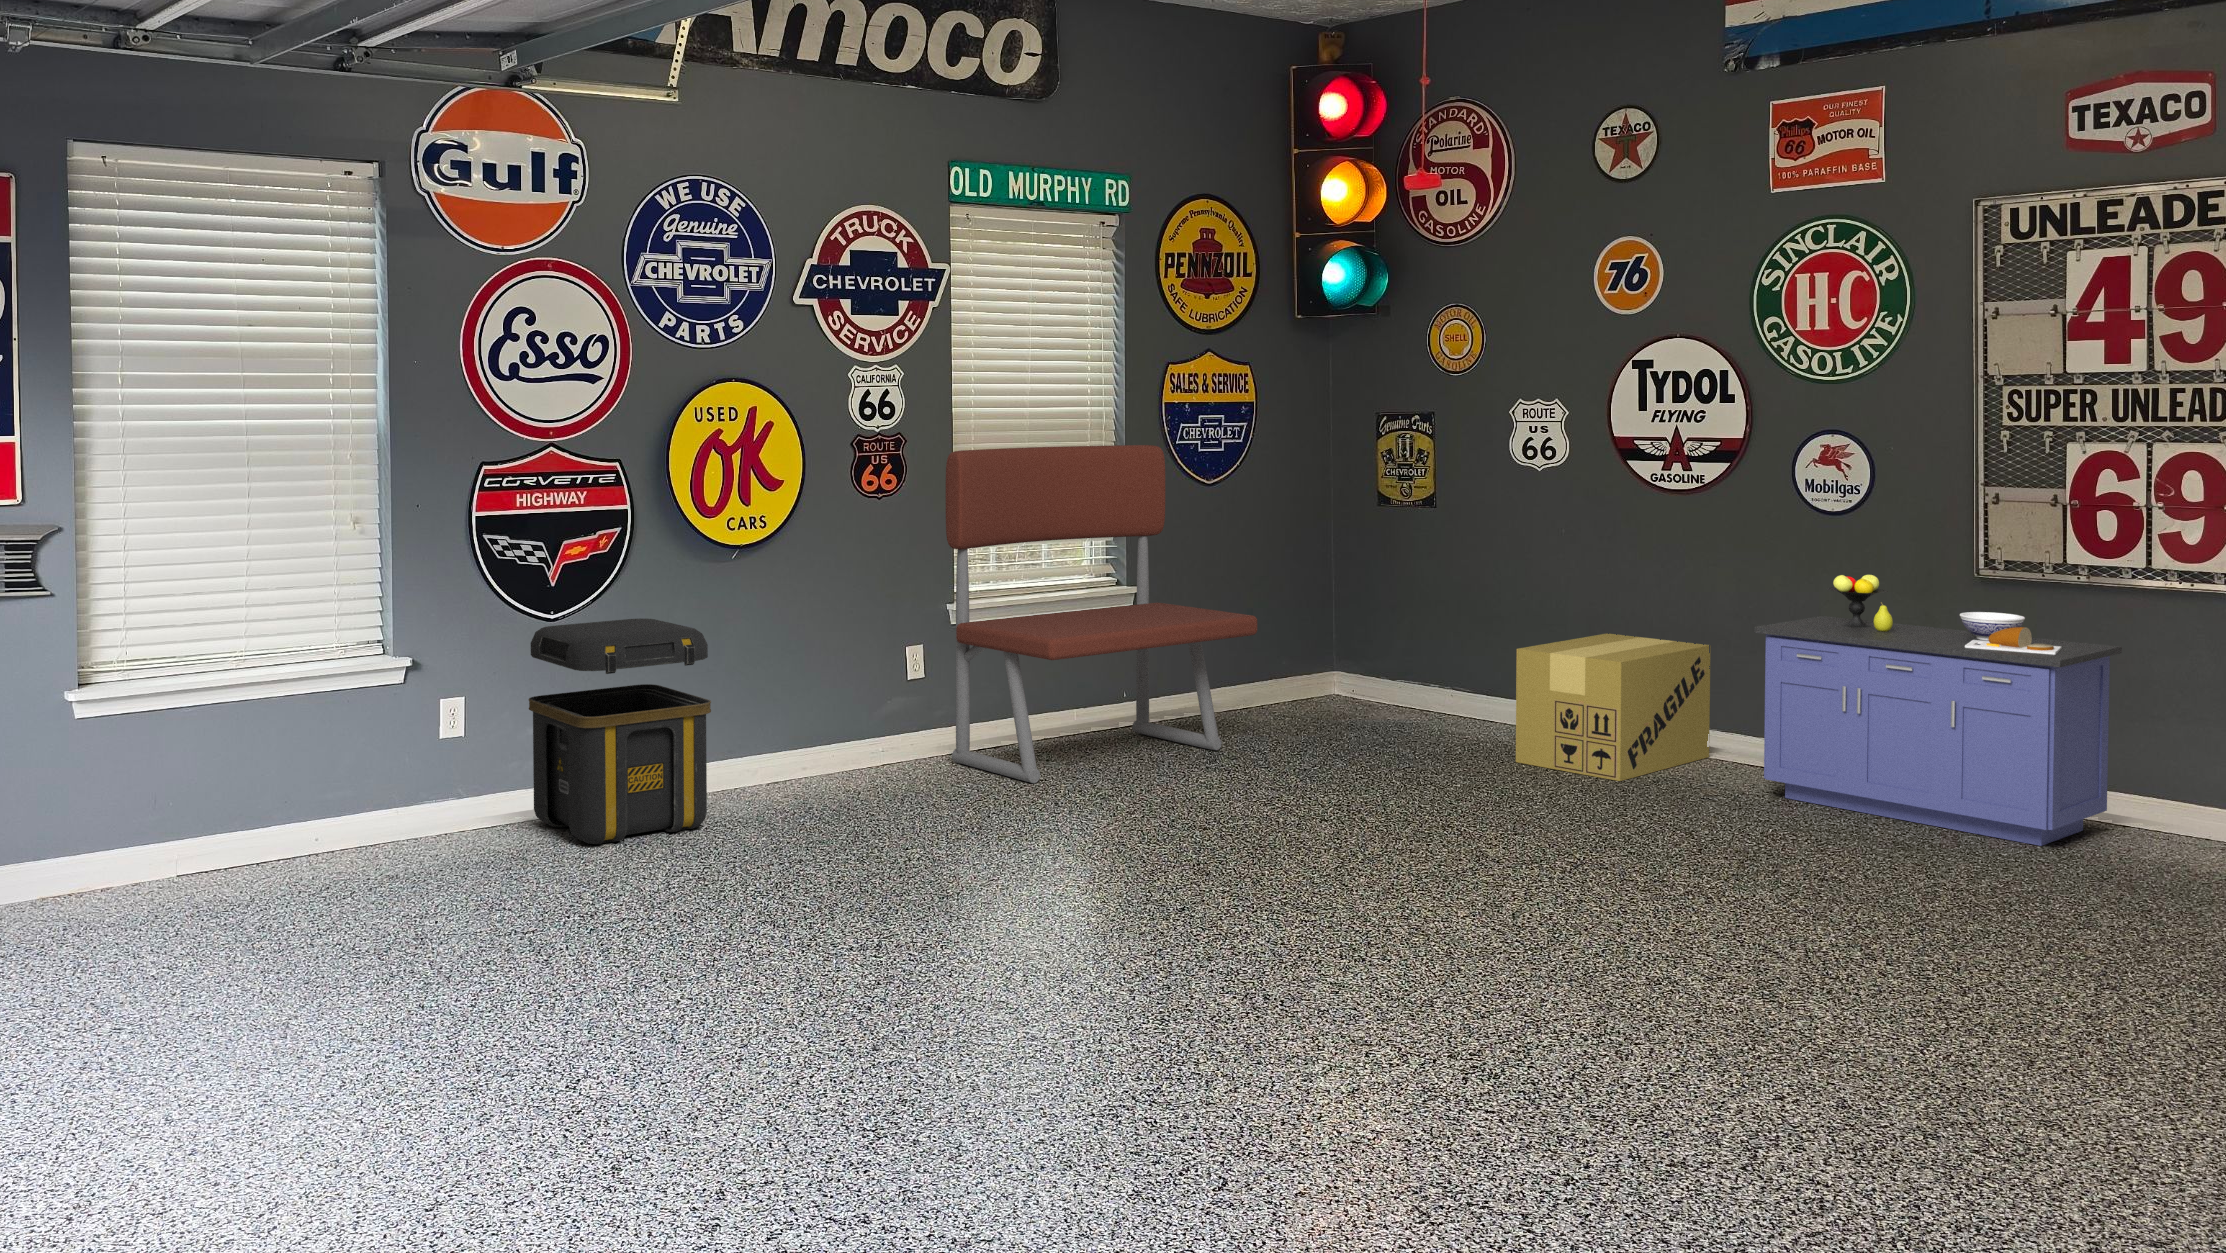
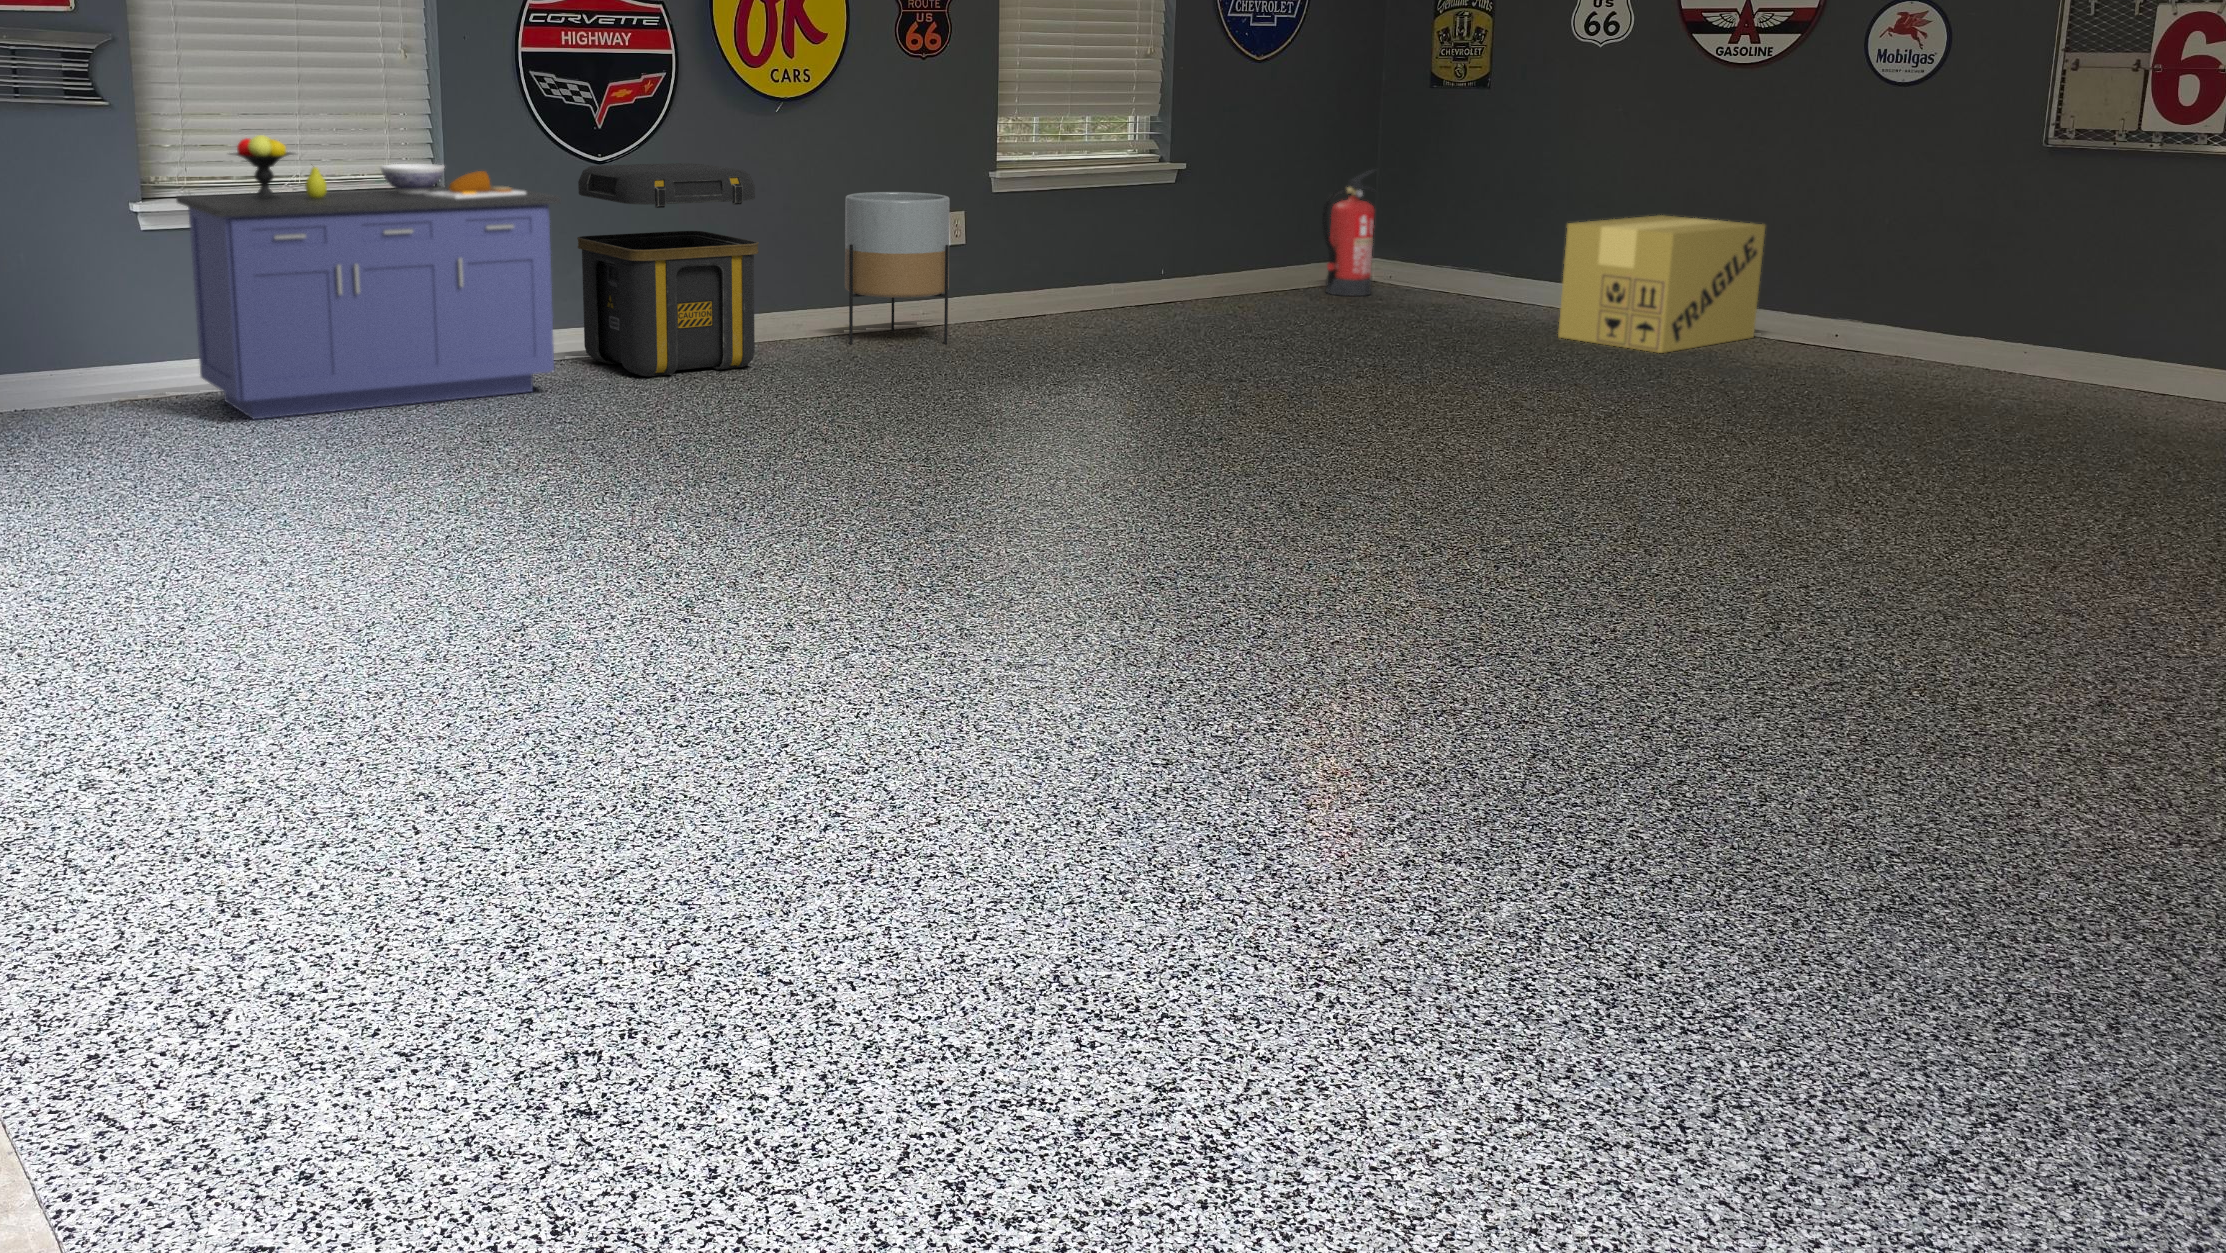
bench: present [946,445,1257,783] -> none [993,7,1305,343]
storage cabinet: present [1754,575,2122,846] -> present [176,135,561,420]
fire extinguisher: none [1276,584,1328,710] -> present [1322,169,1375,296]
planter: none [801,634,905,792] -> present [845,192,950,344]

